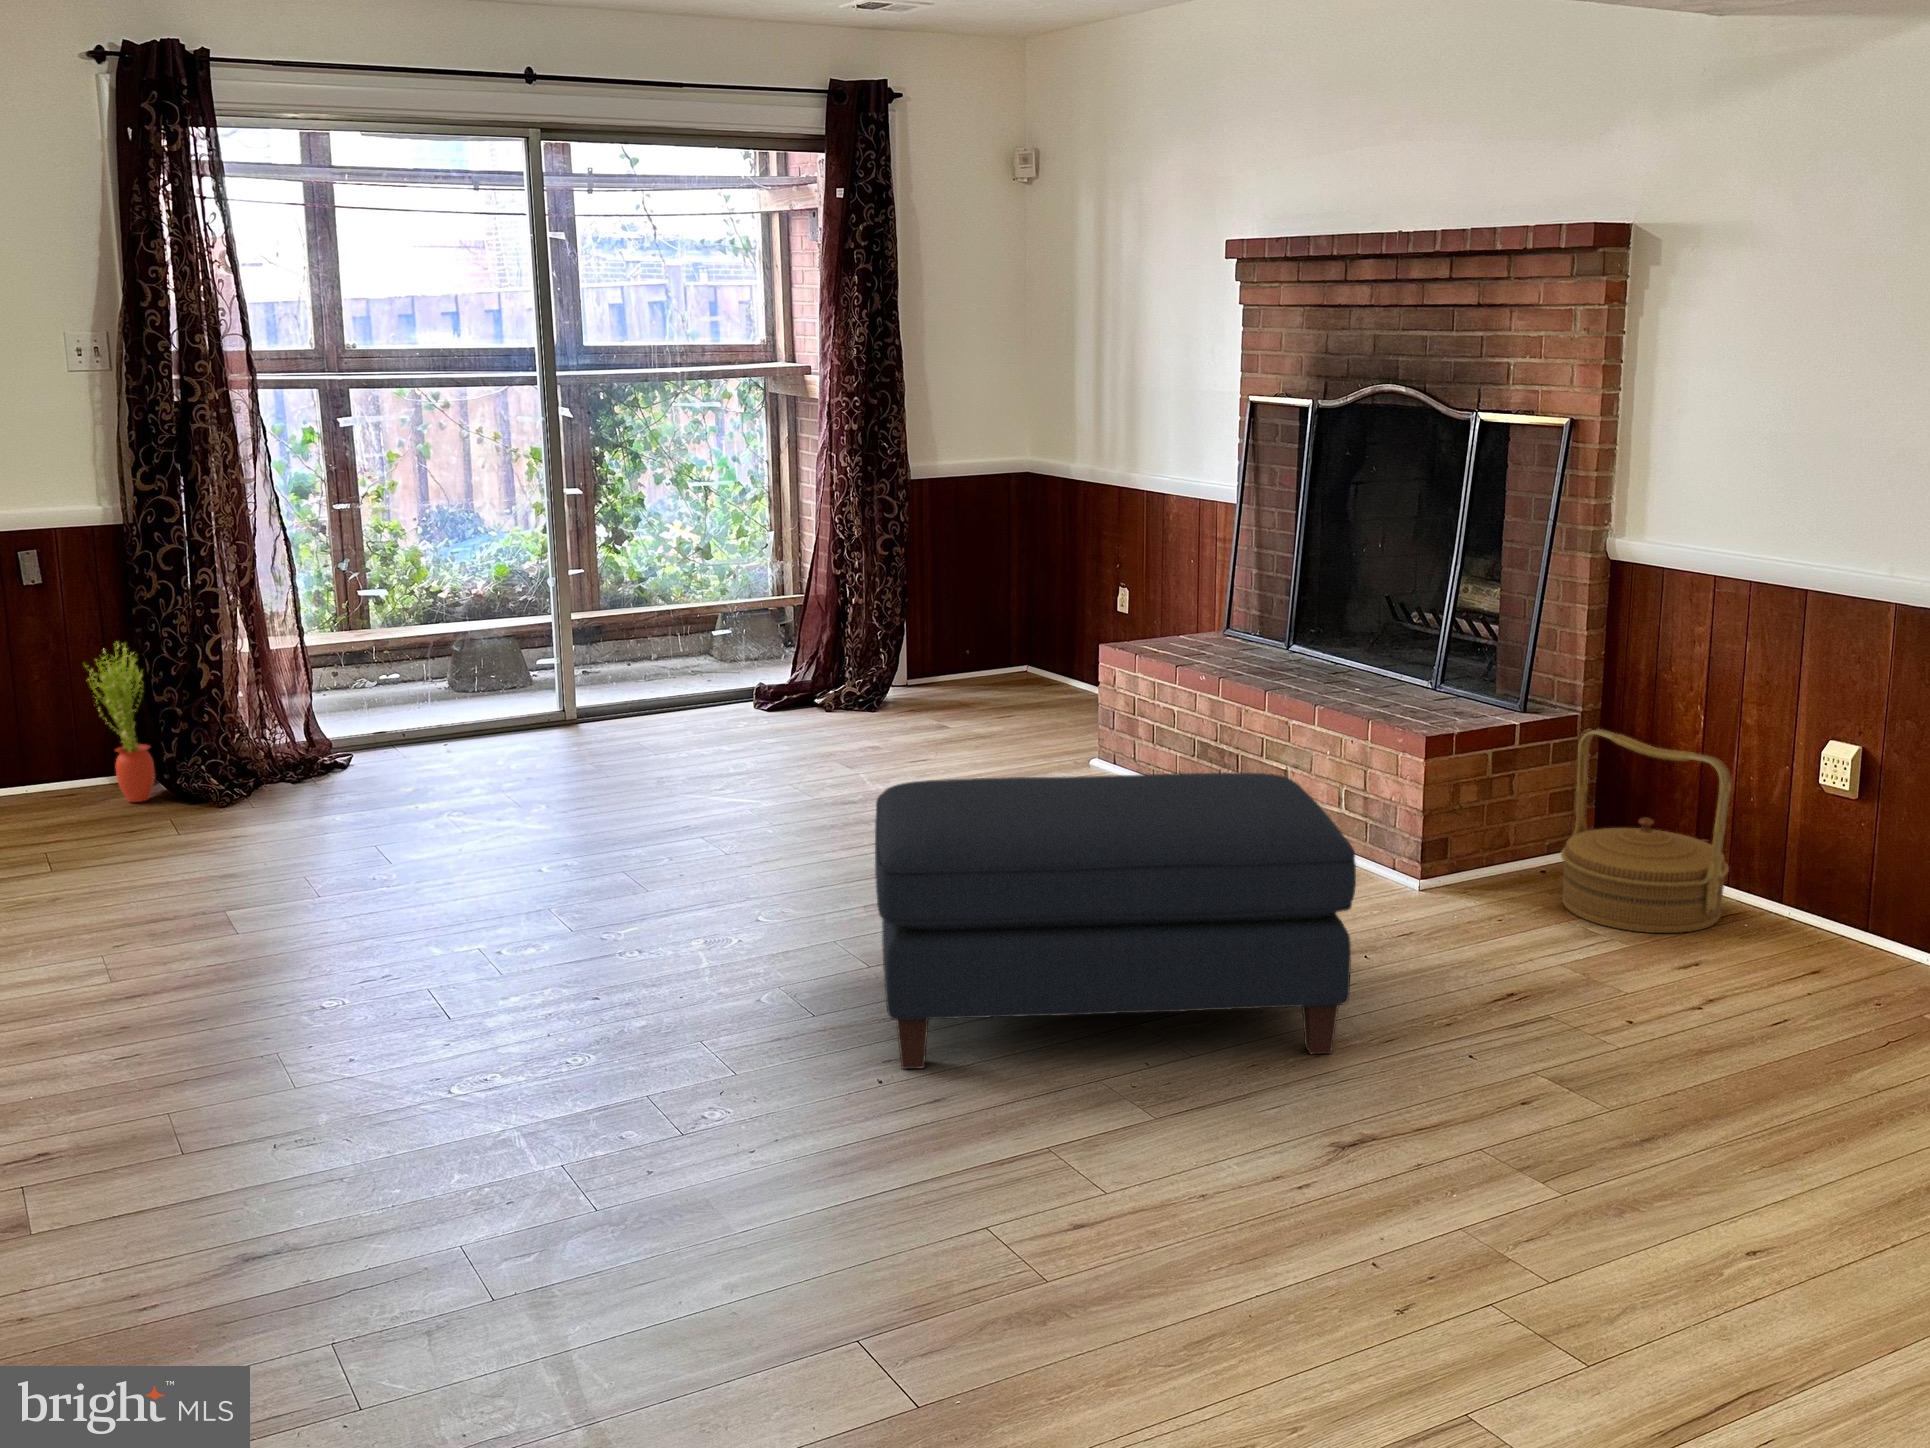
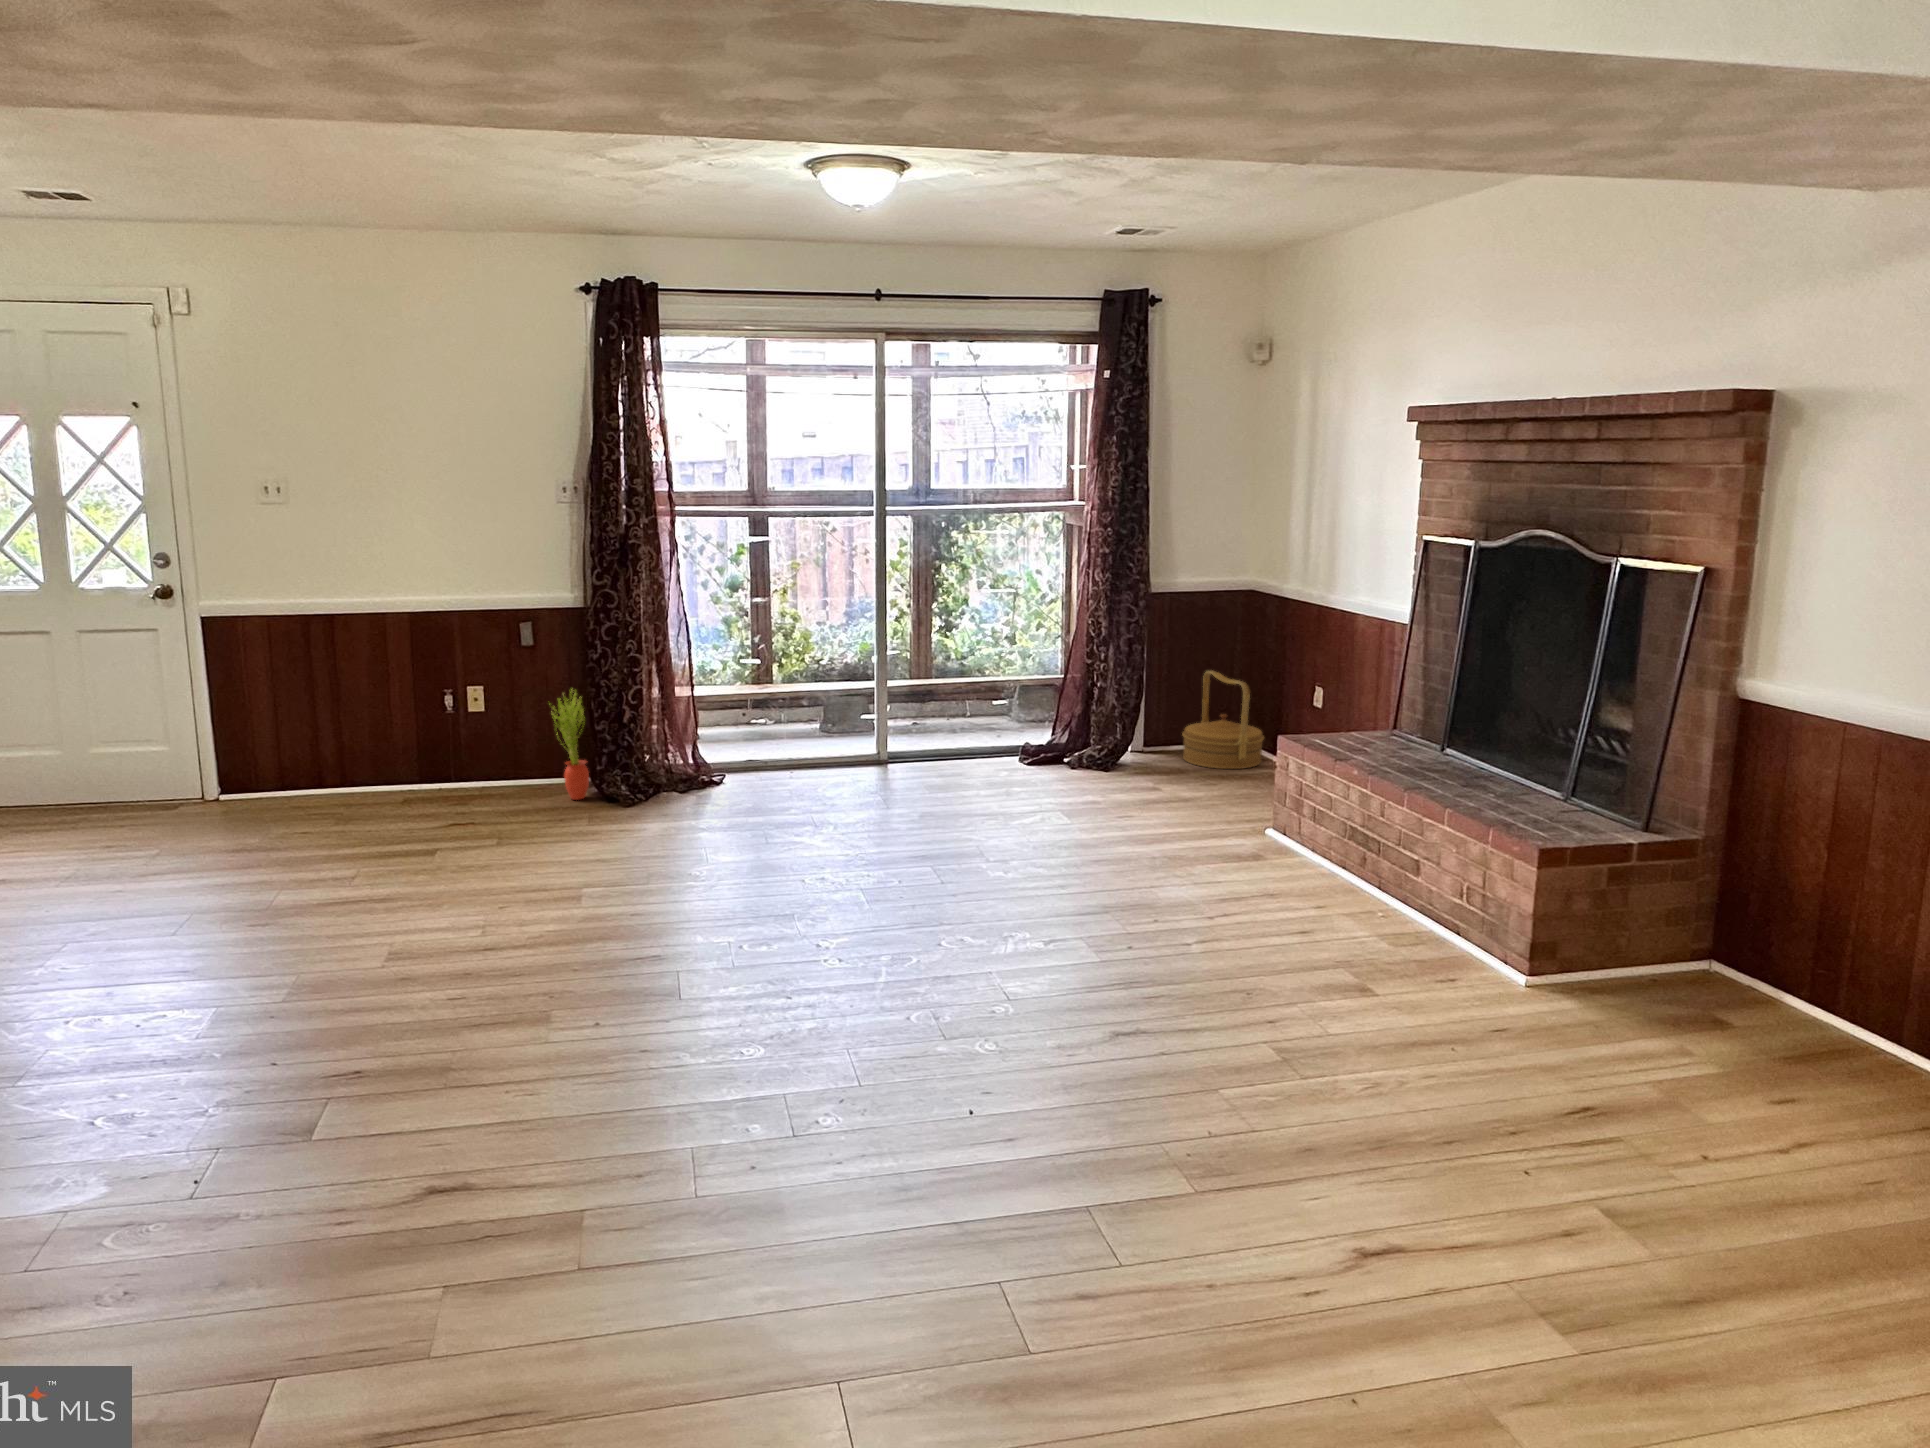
woven basket: present [1561,729,1731,933] -> present [1183,671,1264,769]
ottoman: present [875,773,1356,1069] -> none [994,852,1417,1139]

